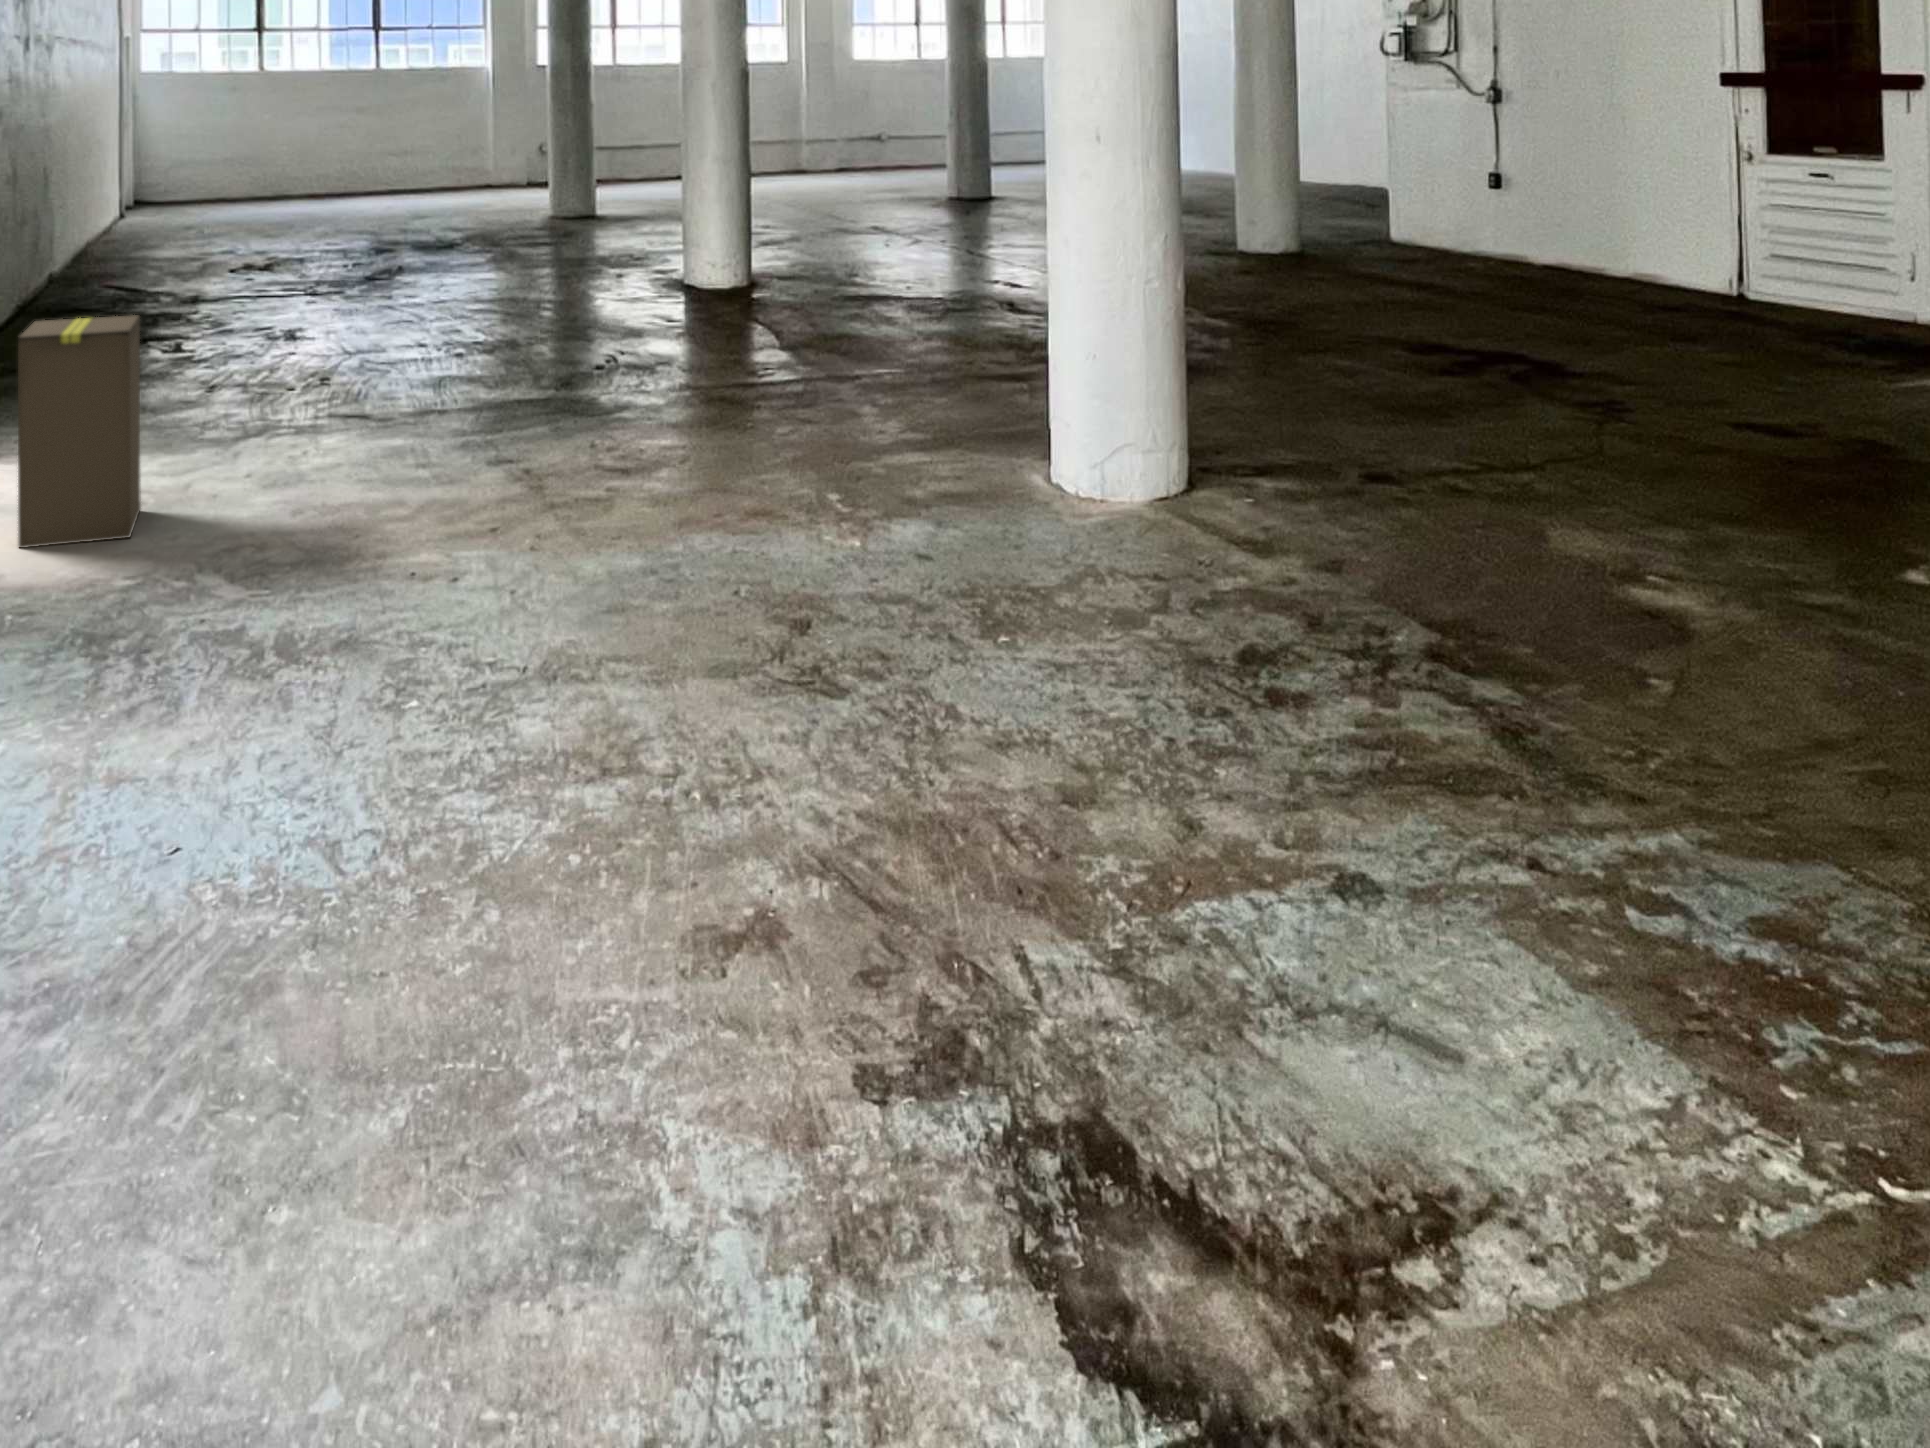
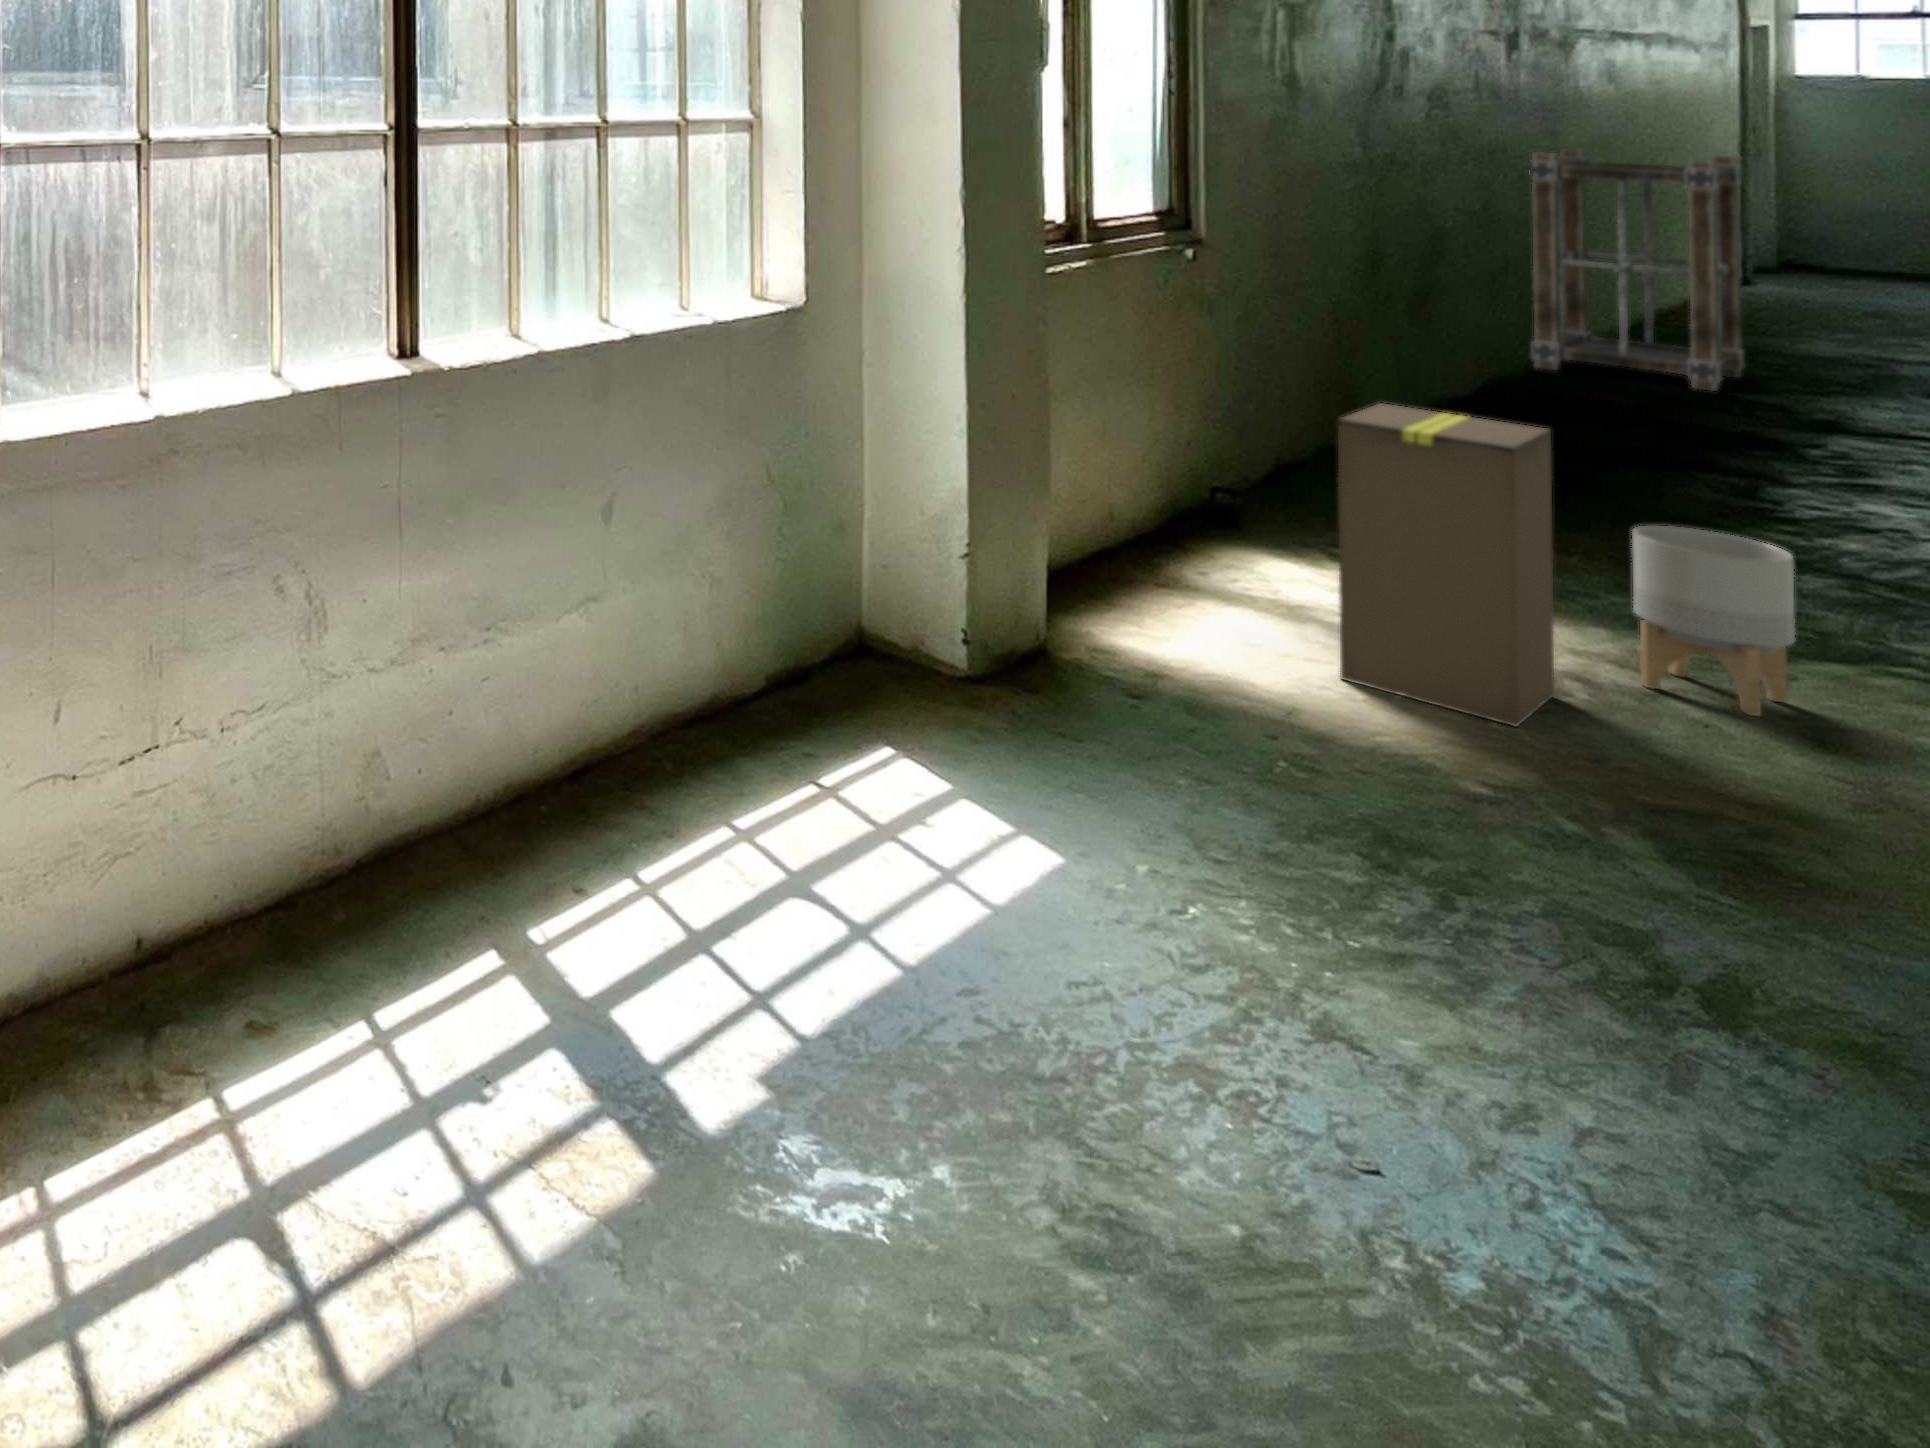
shelving unit: none [37,126,151,298] -> present [1529,149,1745,391]
planter: none [173,367,252,487] -> present [1632,526,1795,716]

